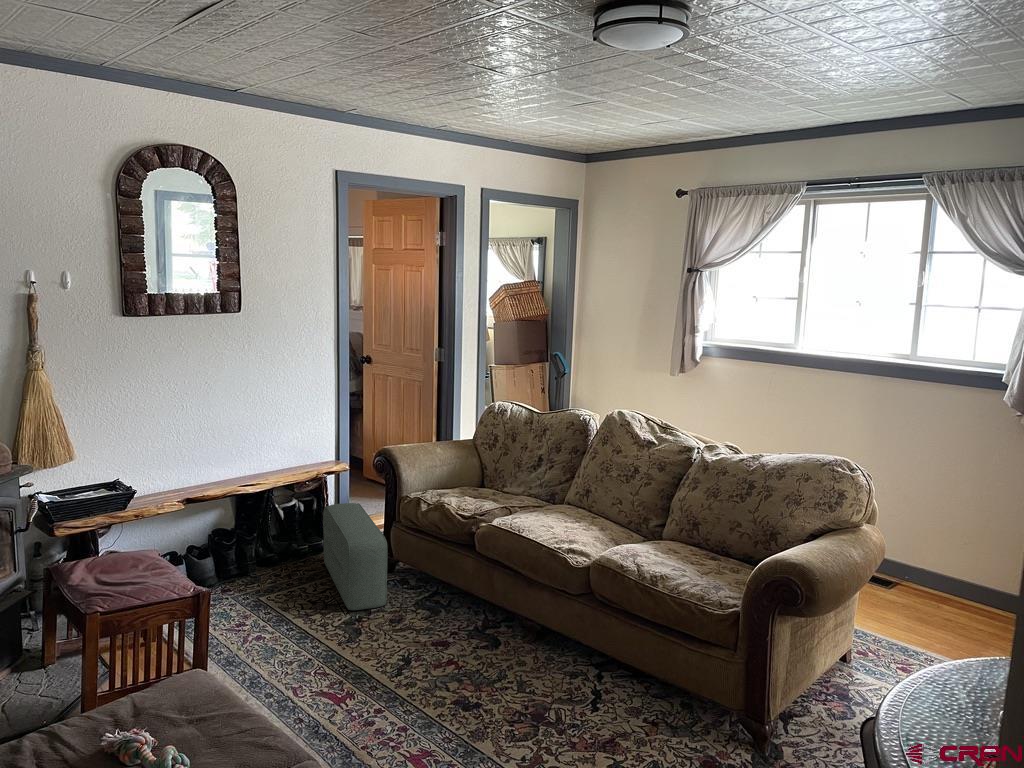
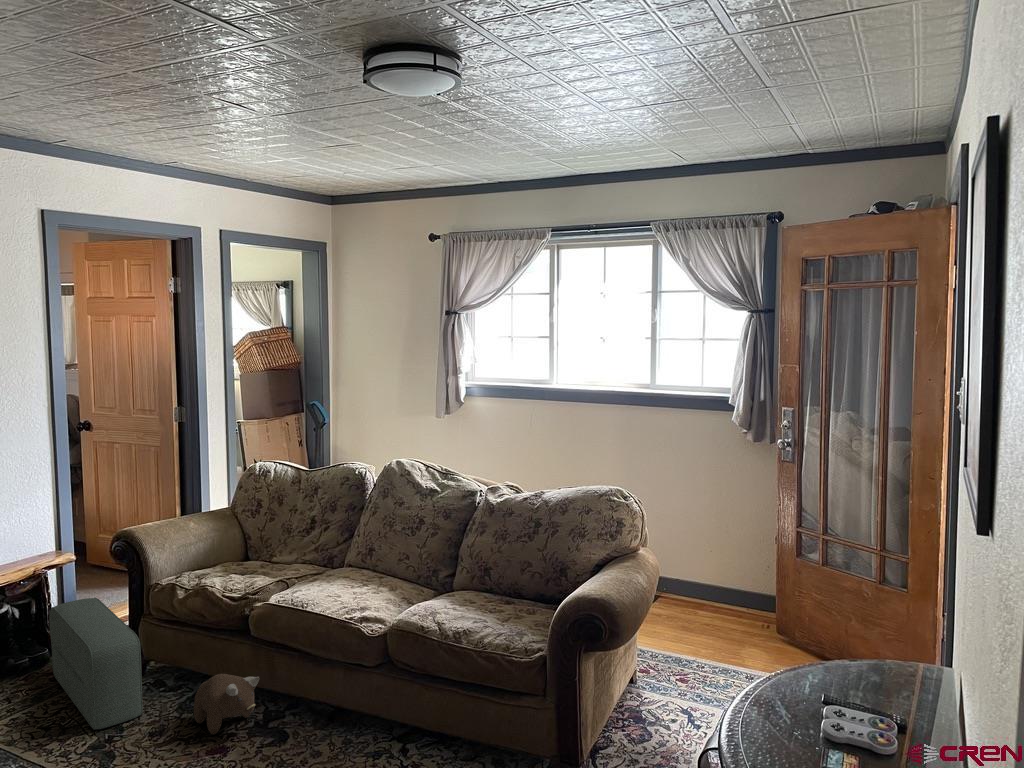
plush toy: none [425,581,479,631] -> present [194,674,259,734]

